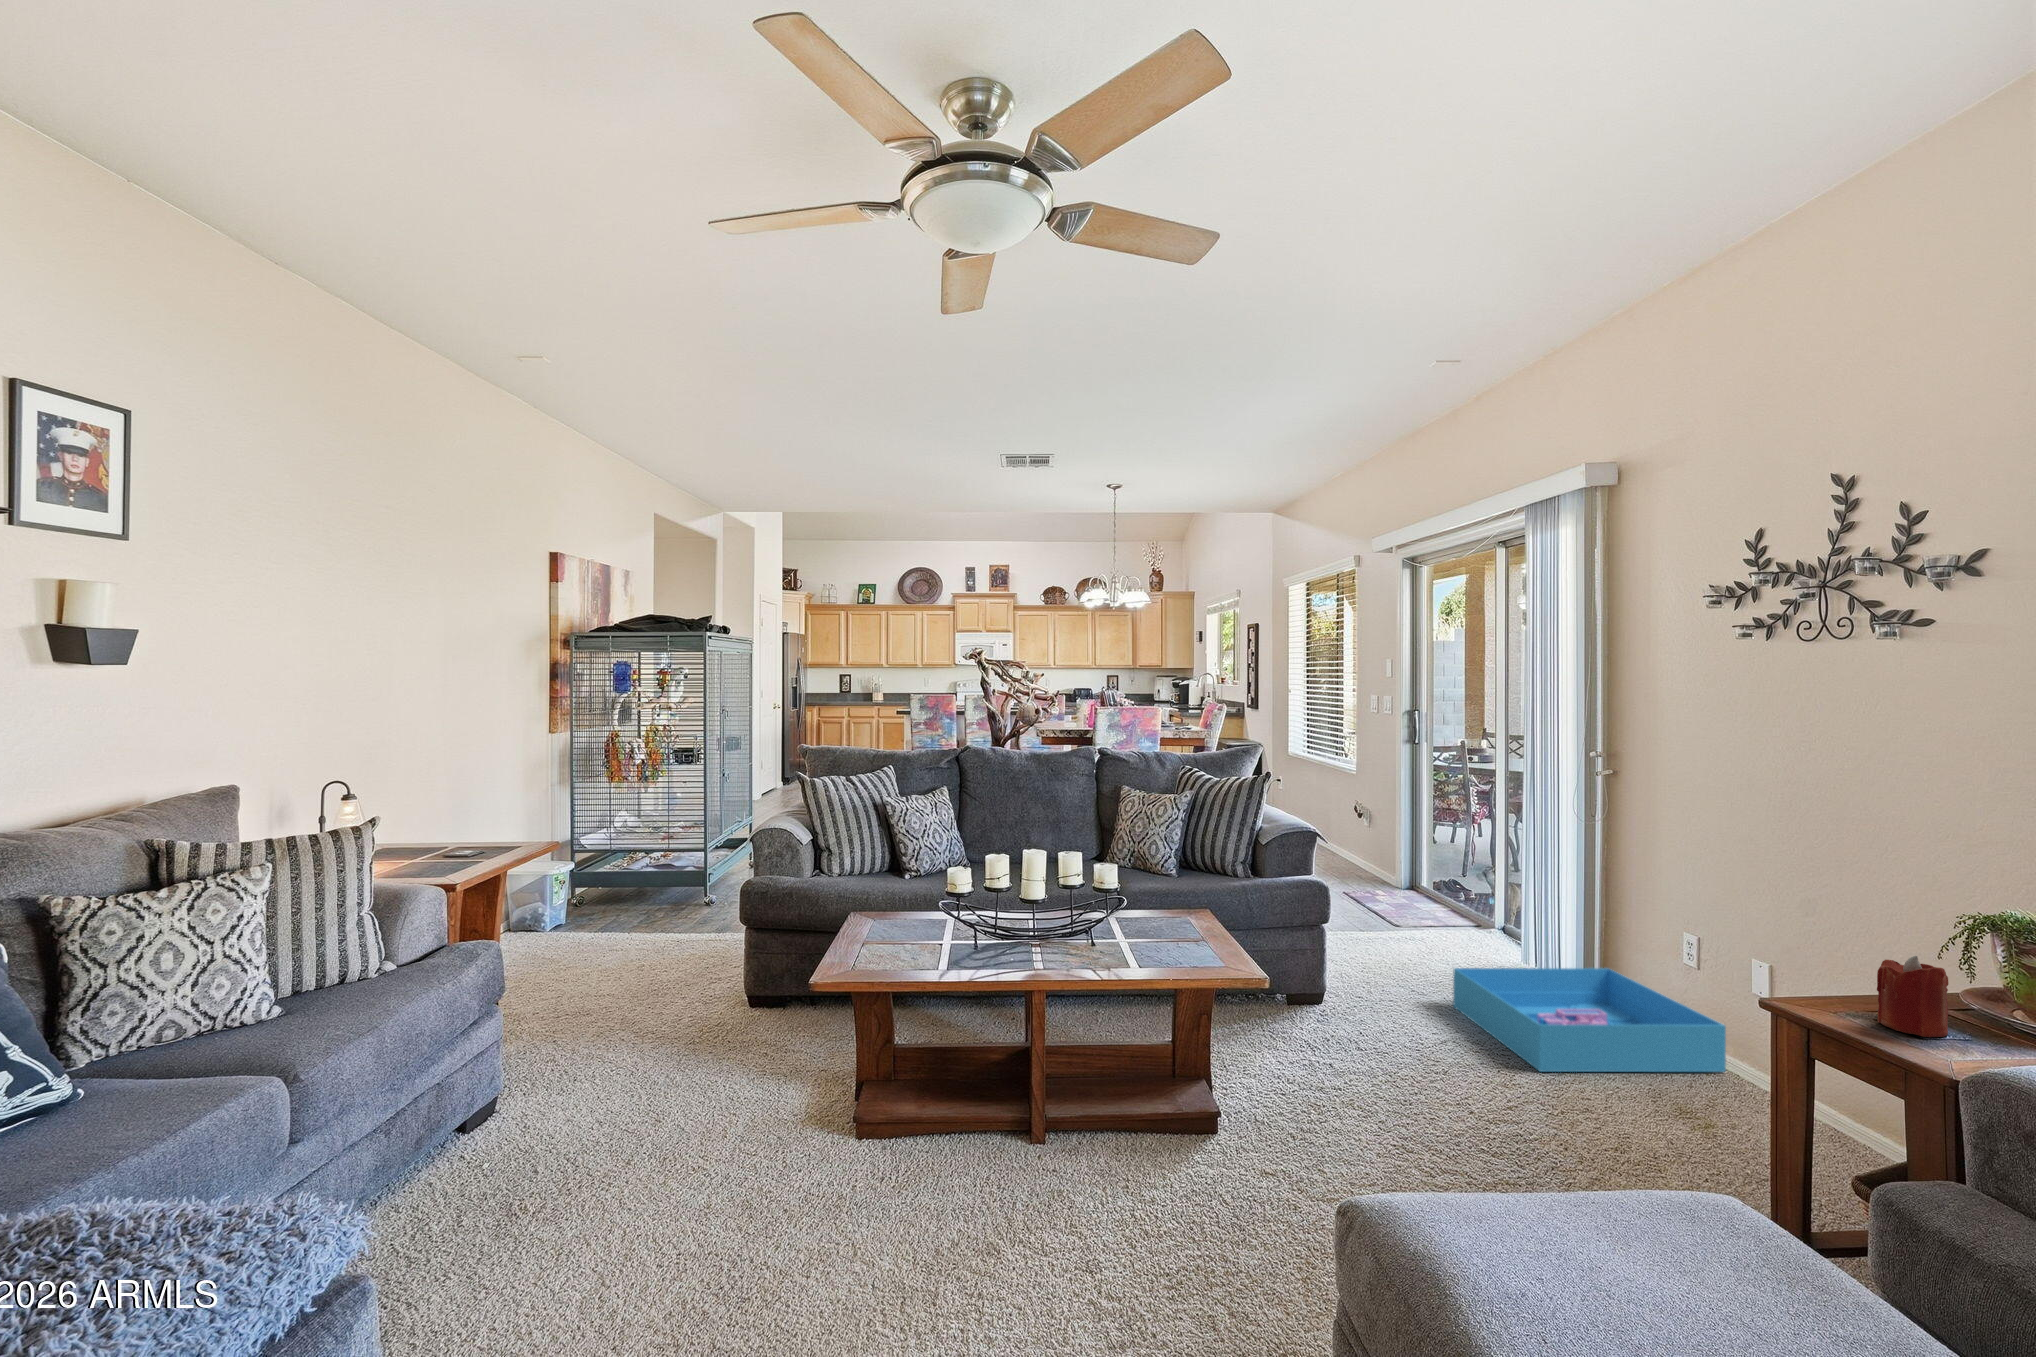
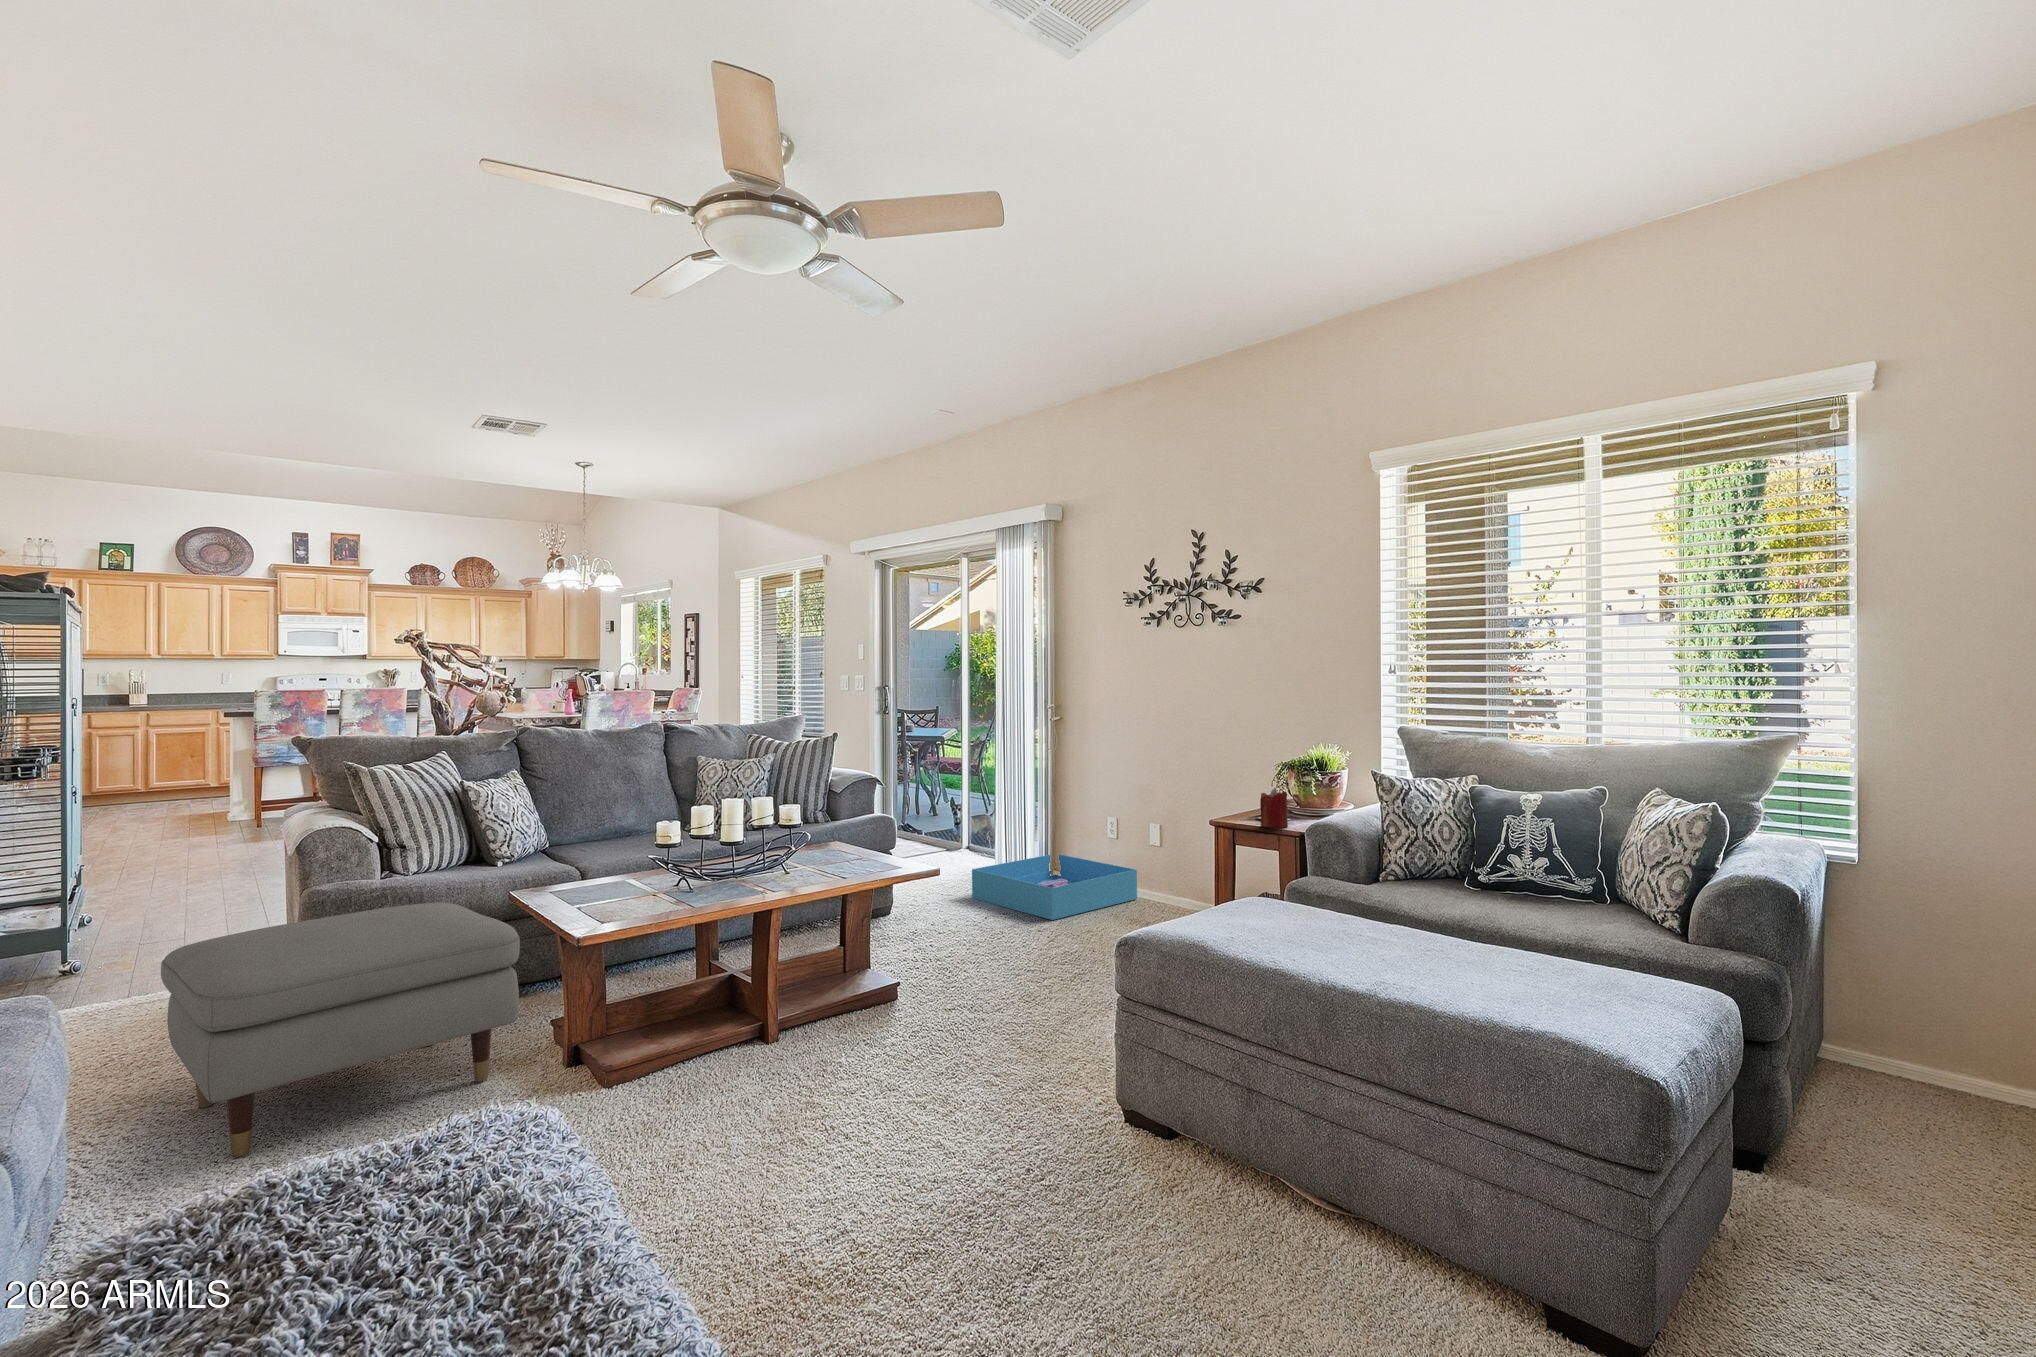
ottoman: none [563,908,824,1101] -> present [161,903,520,1157]

